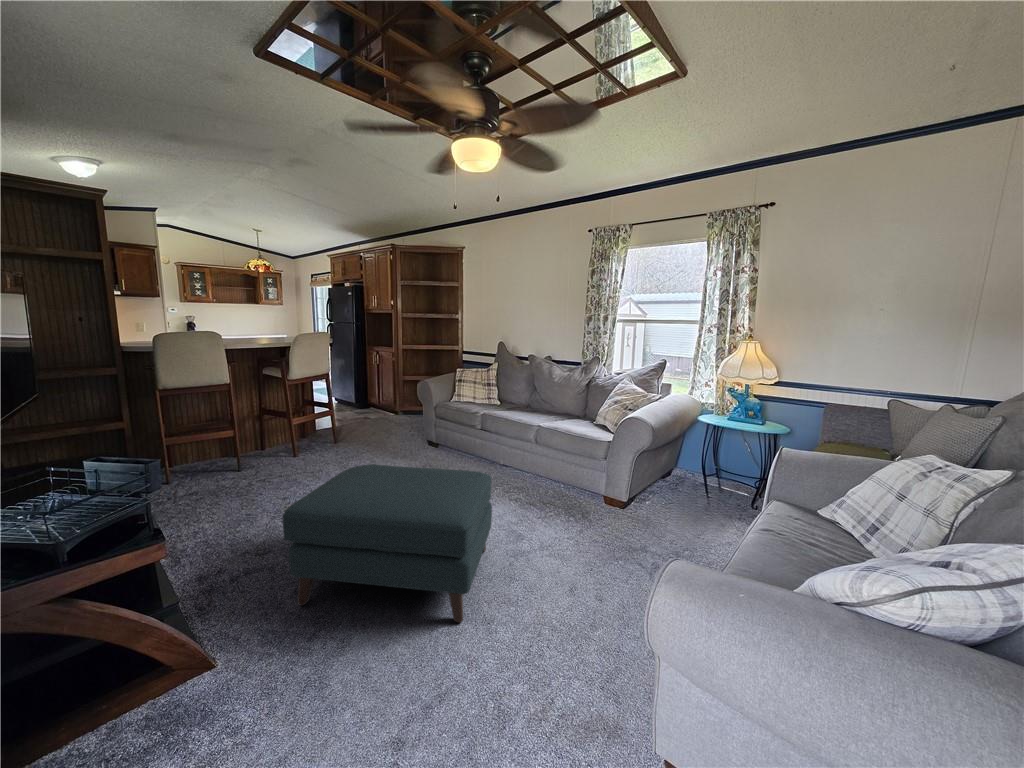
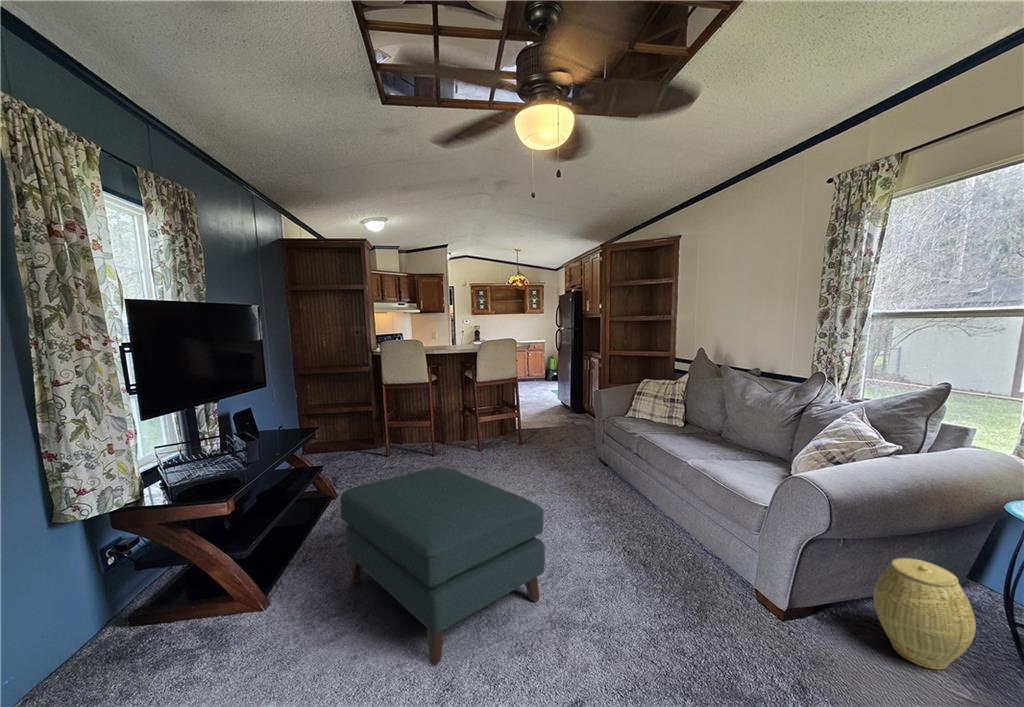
woven basket: none [654,455,696,507] -> present [873,558,976,669]

